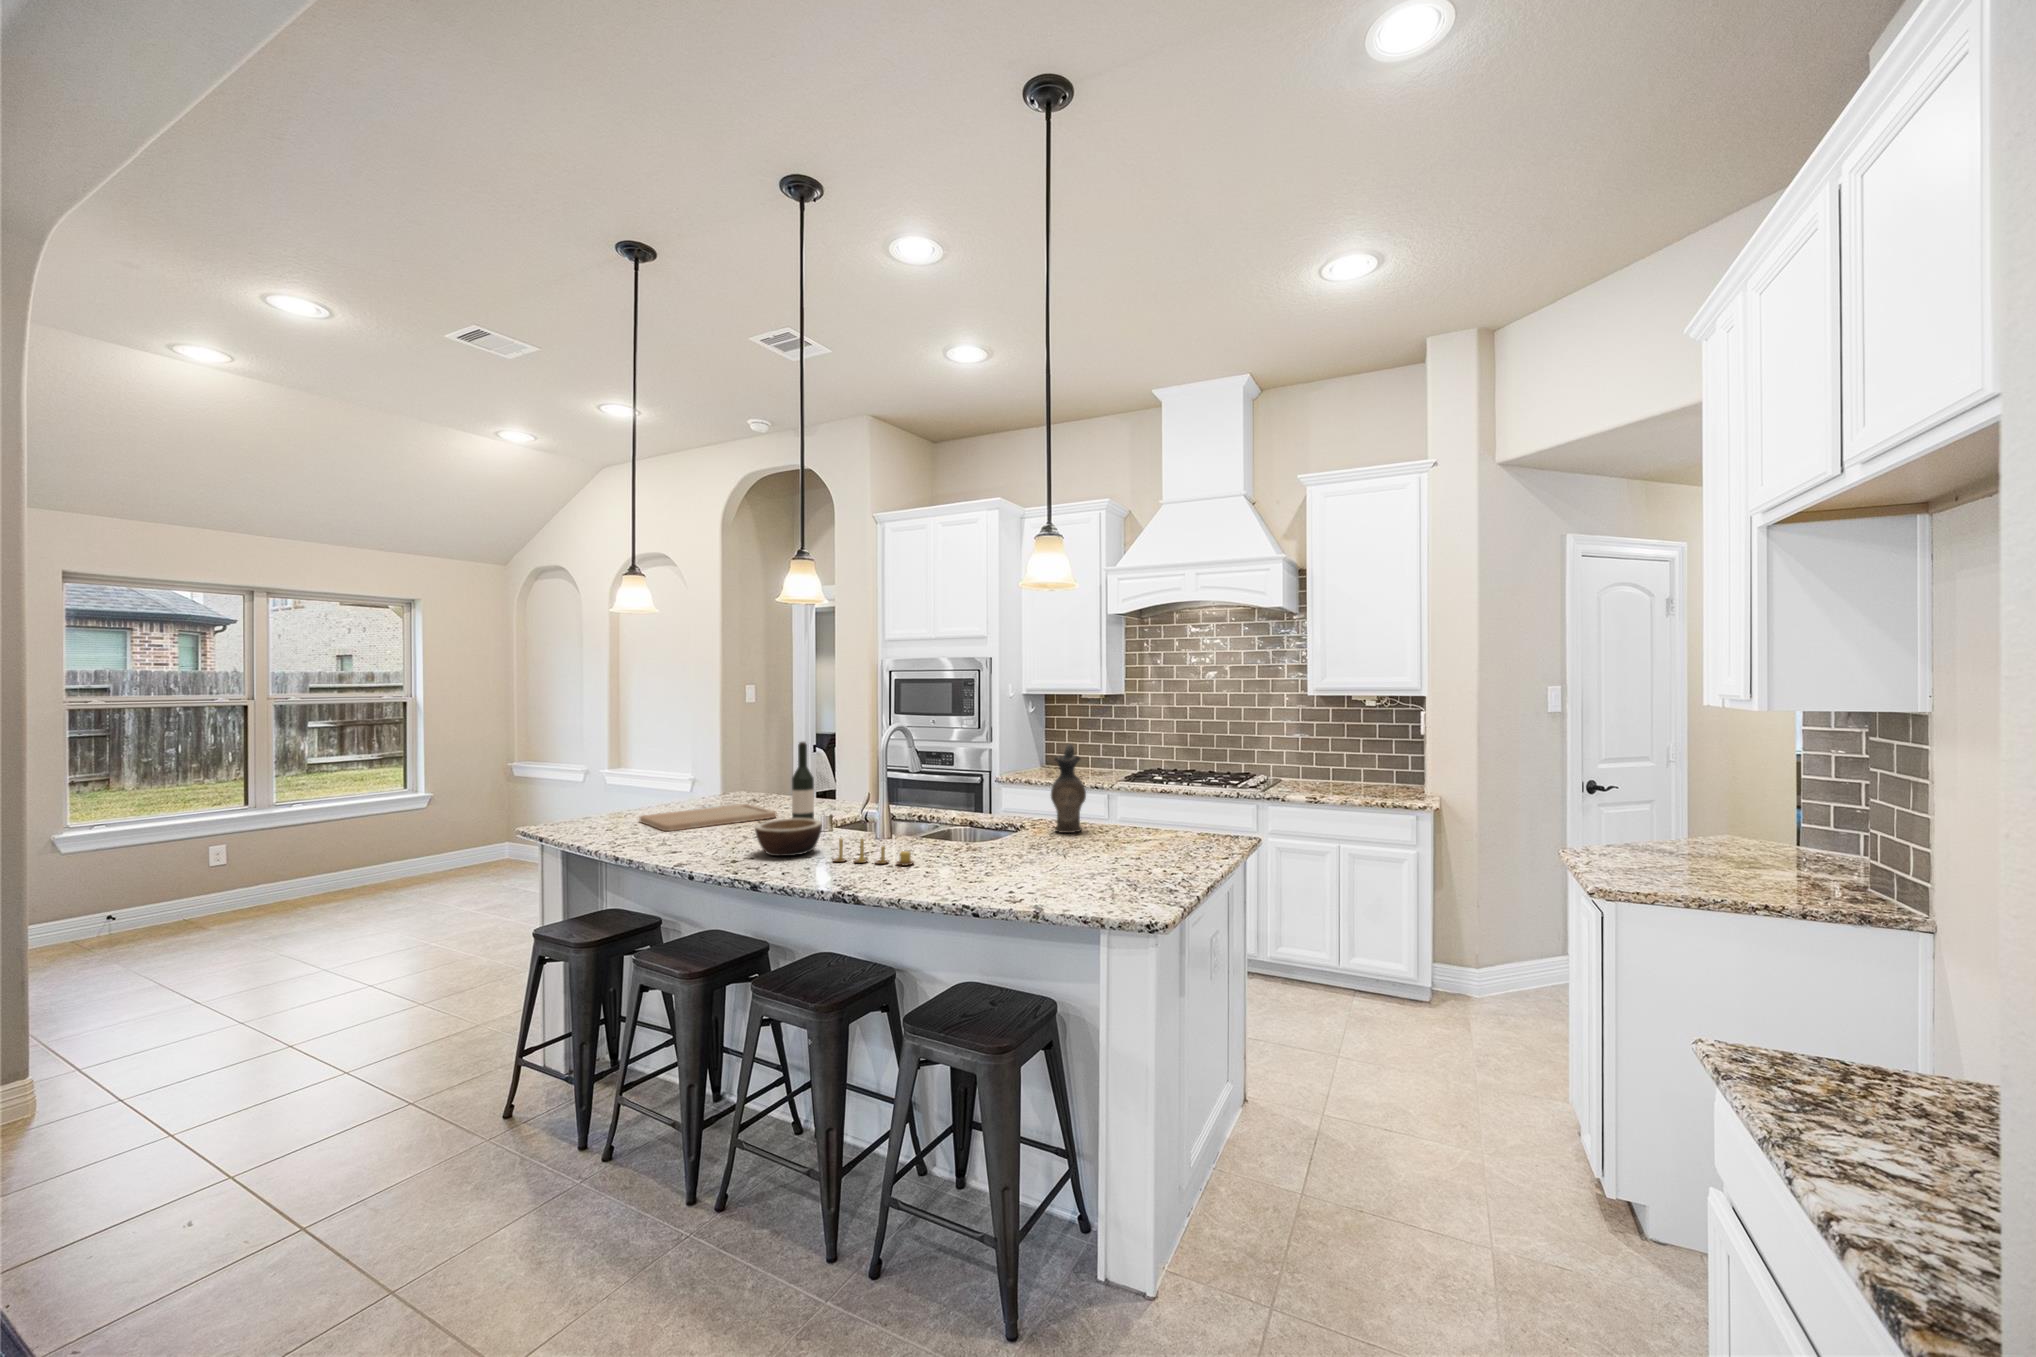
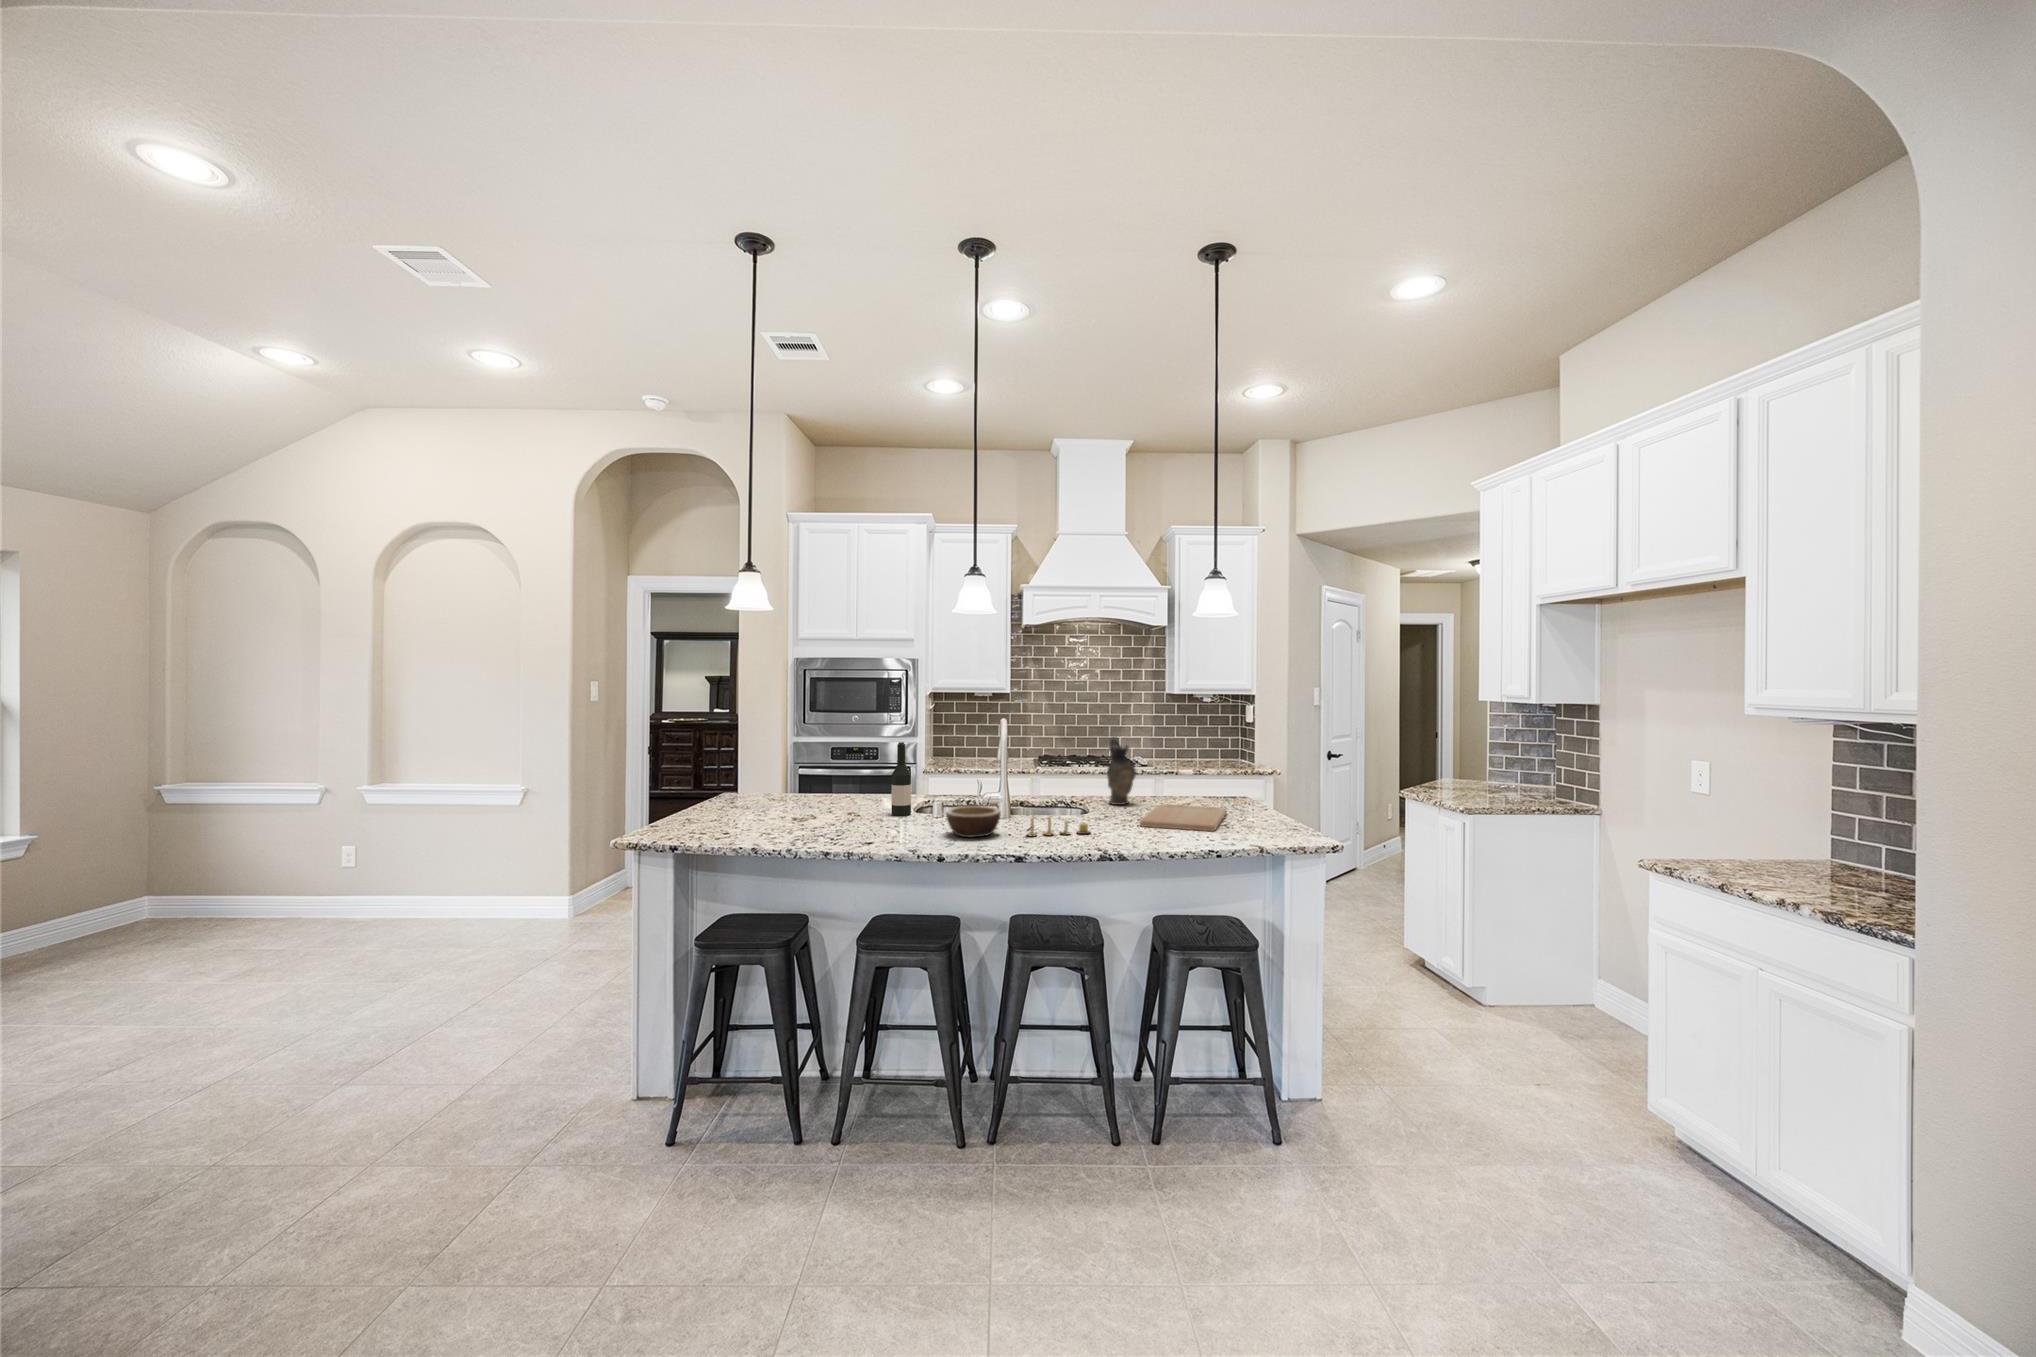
cutting board: present [639,804,777,831] -> present [1140,804,1227,831]

